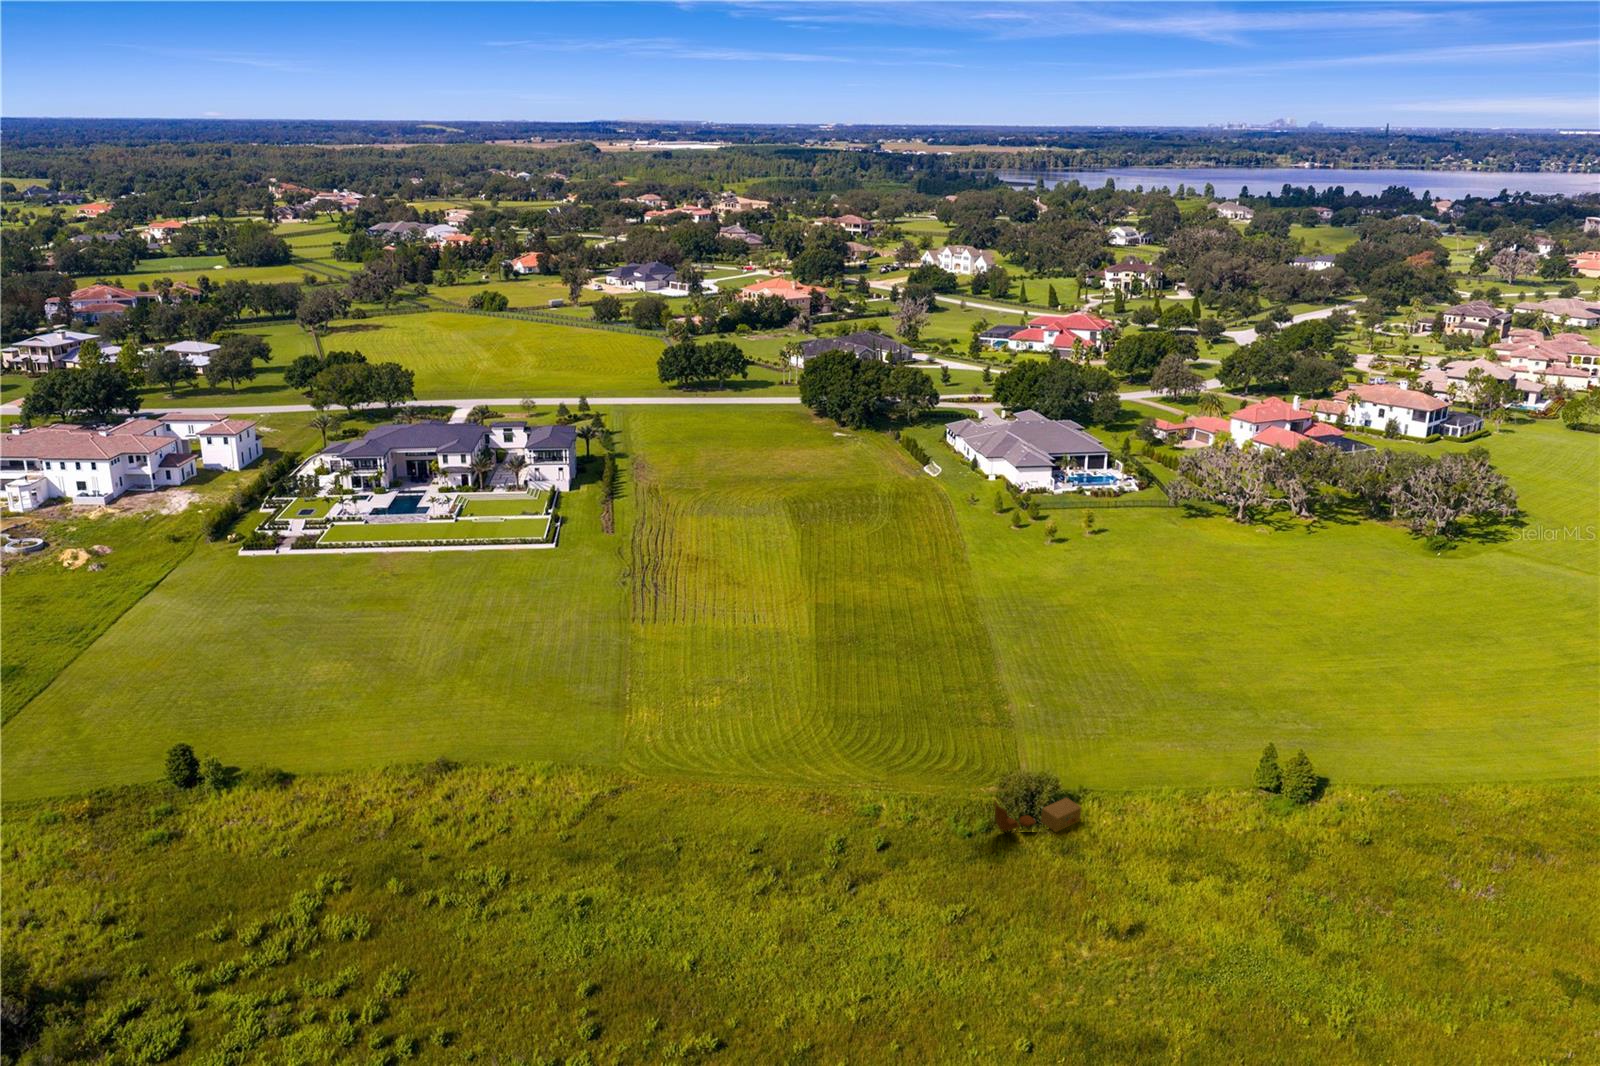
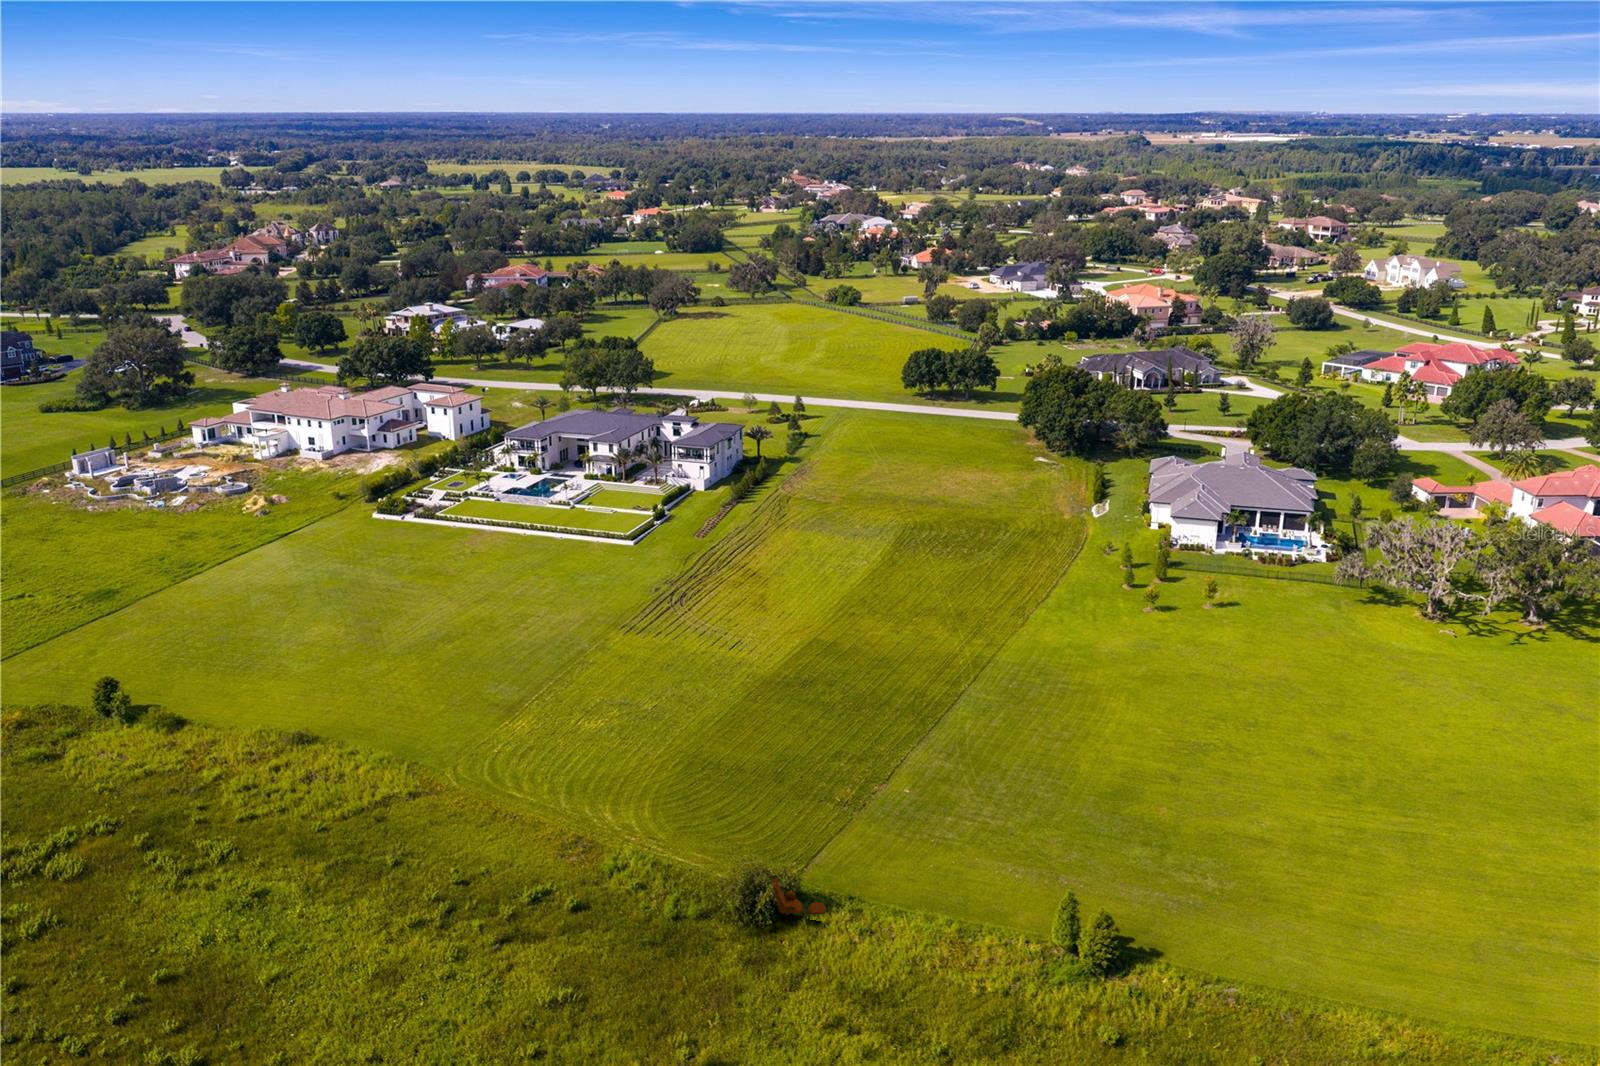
cardboard box: present [1041,798,1082,832] -> none [838,894,881,929]

